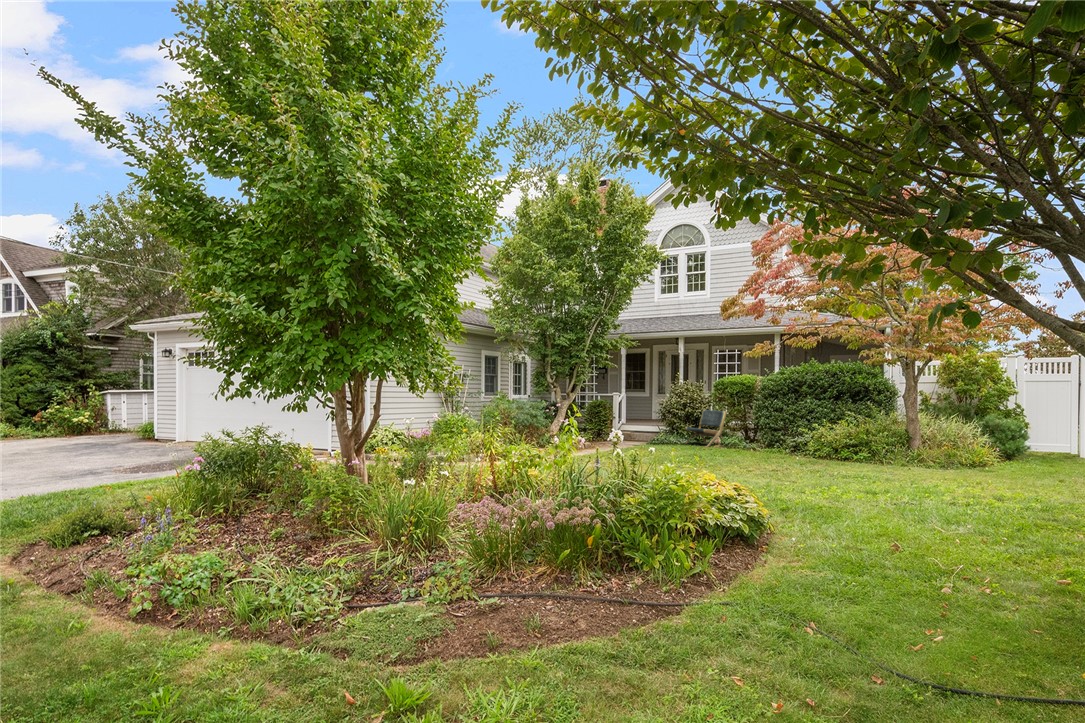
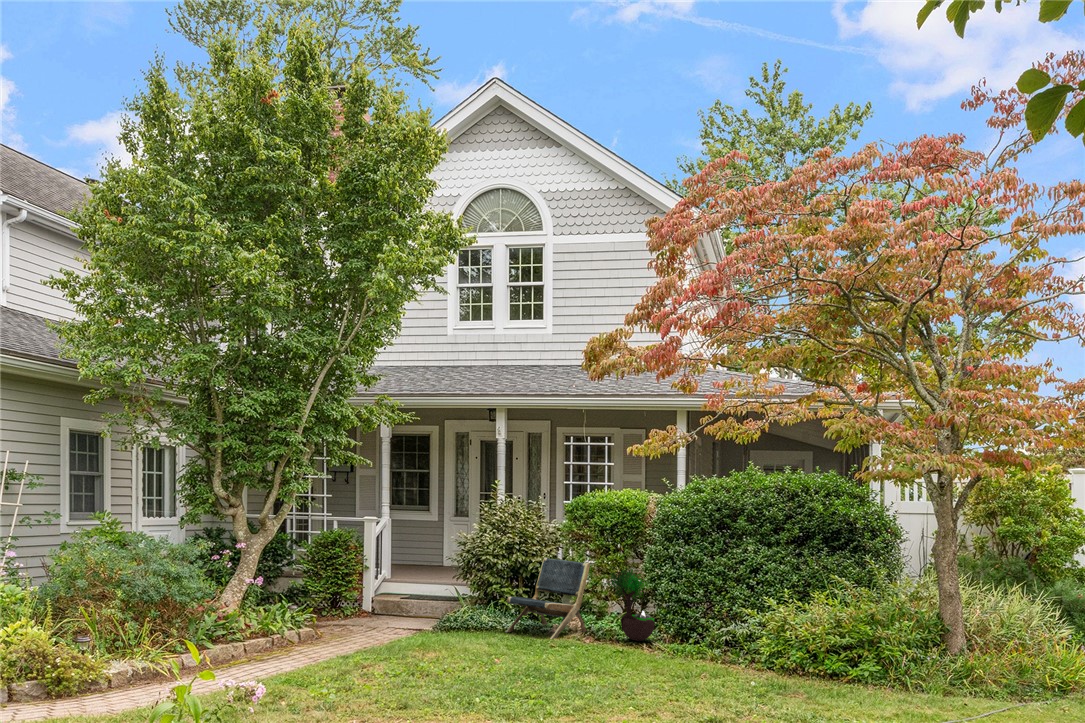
potted tree: none [734,410,760,448] -> present [609,568,654,641]

